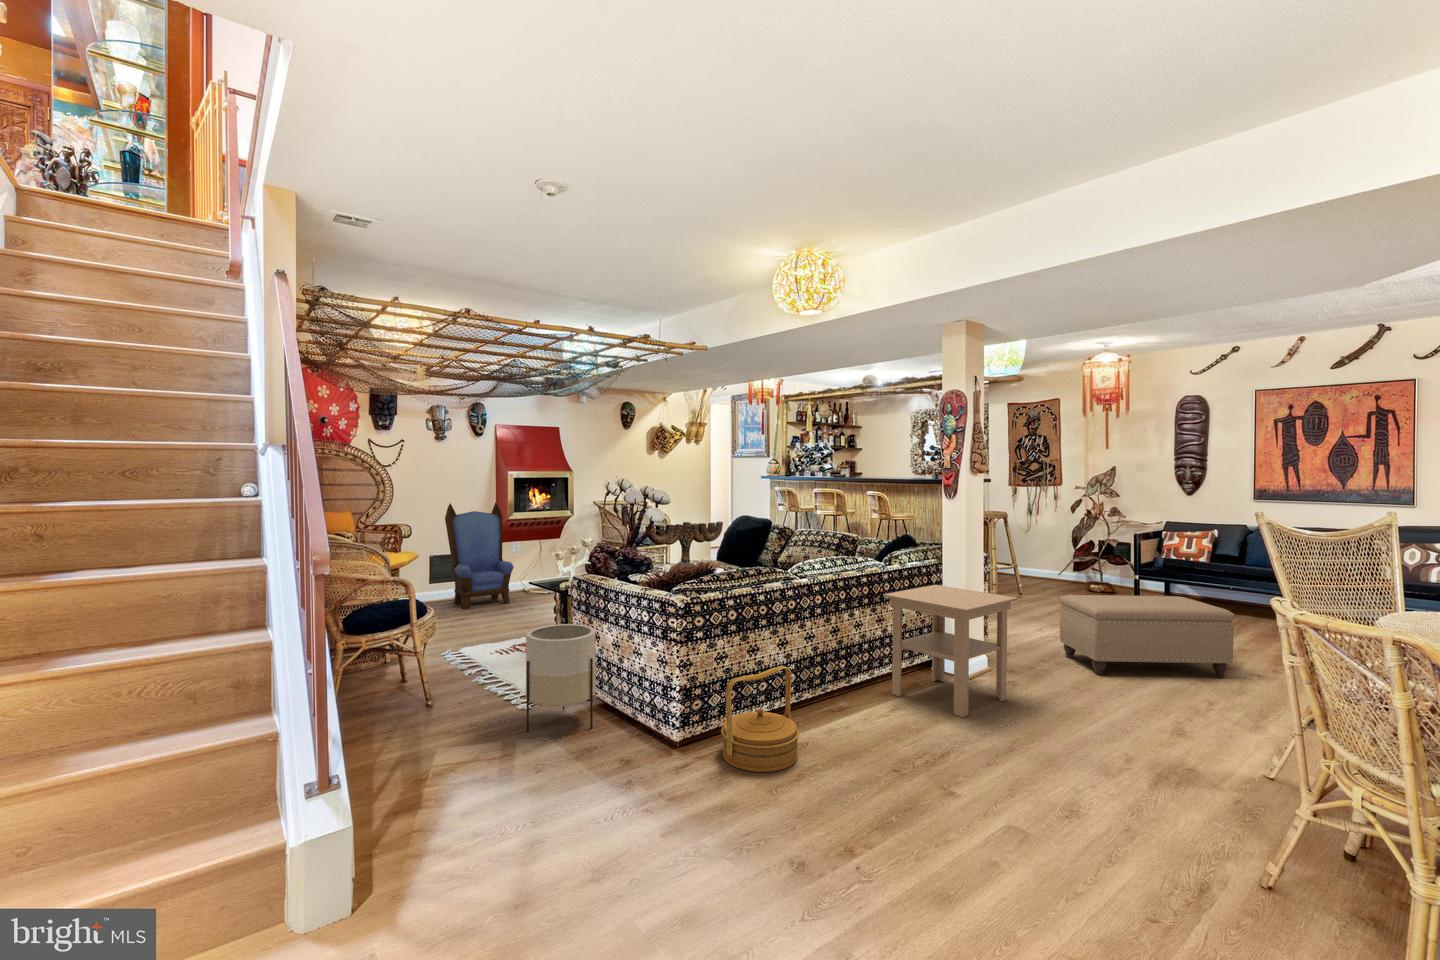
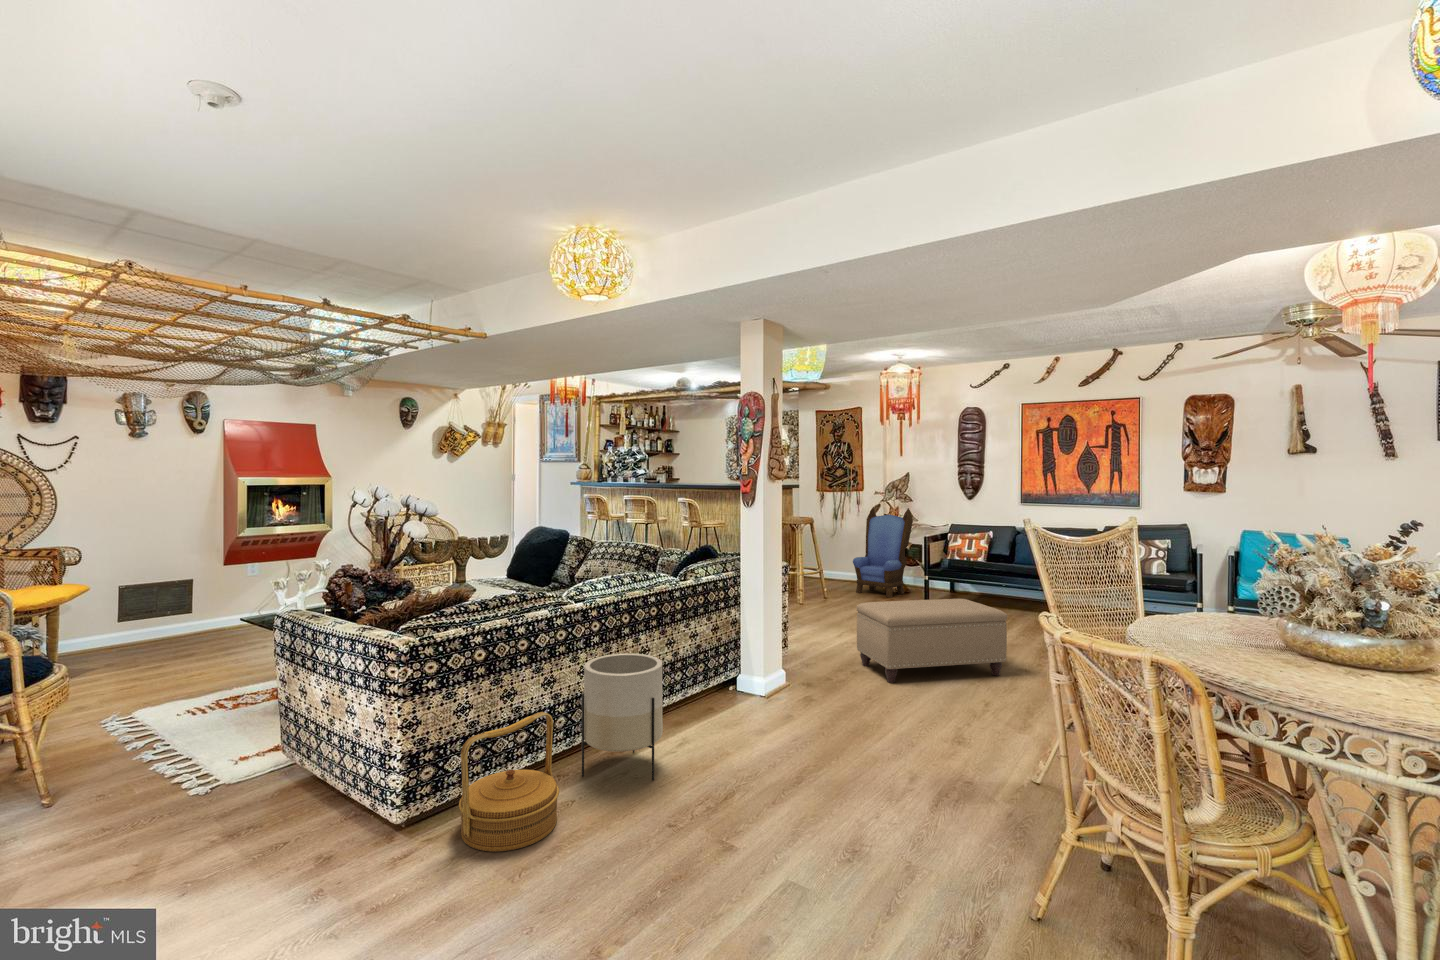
armchair: present [445,502,514,609] -> present [853,507,913,598]
side table: present [883,585,1018,717] -> none [673,600,811,747]
planter: present [526,624,596,733] -> present [582,653,663,780]

